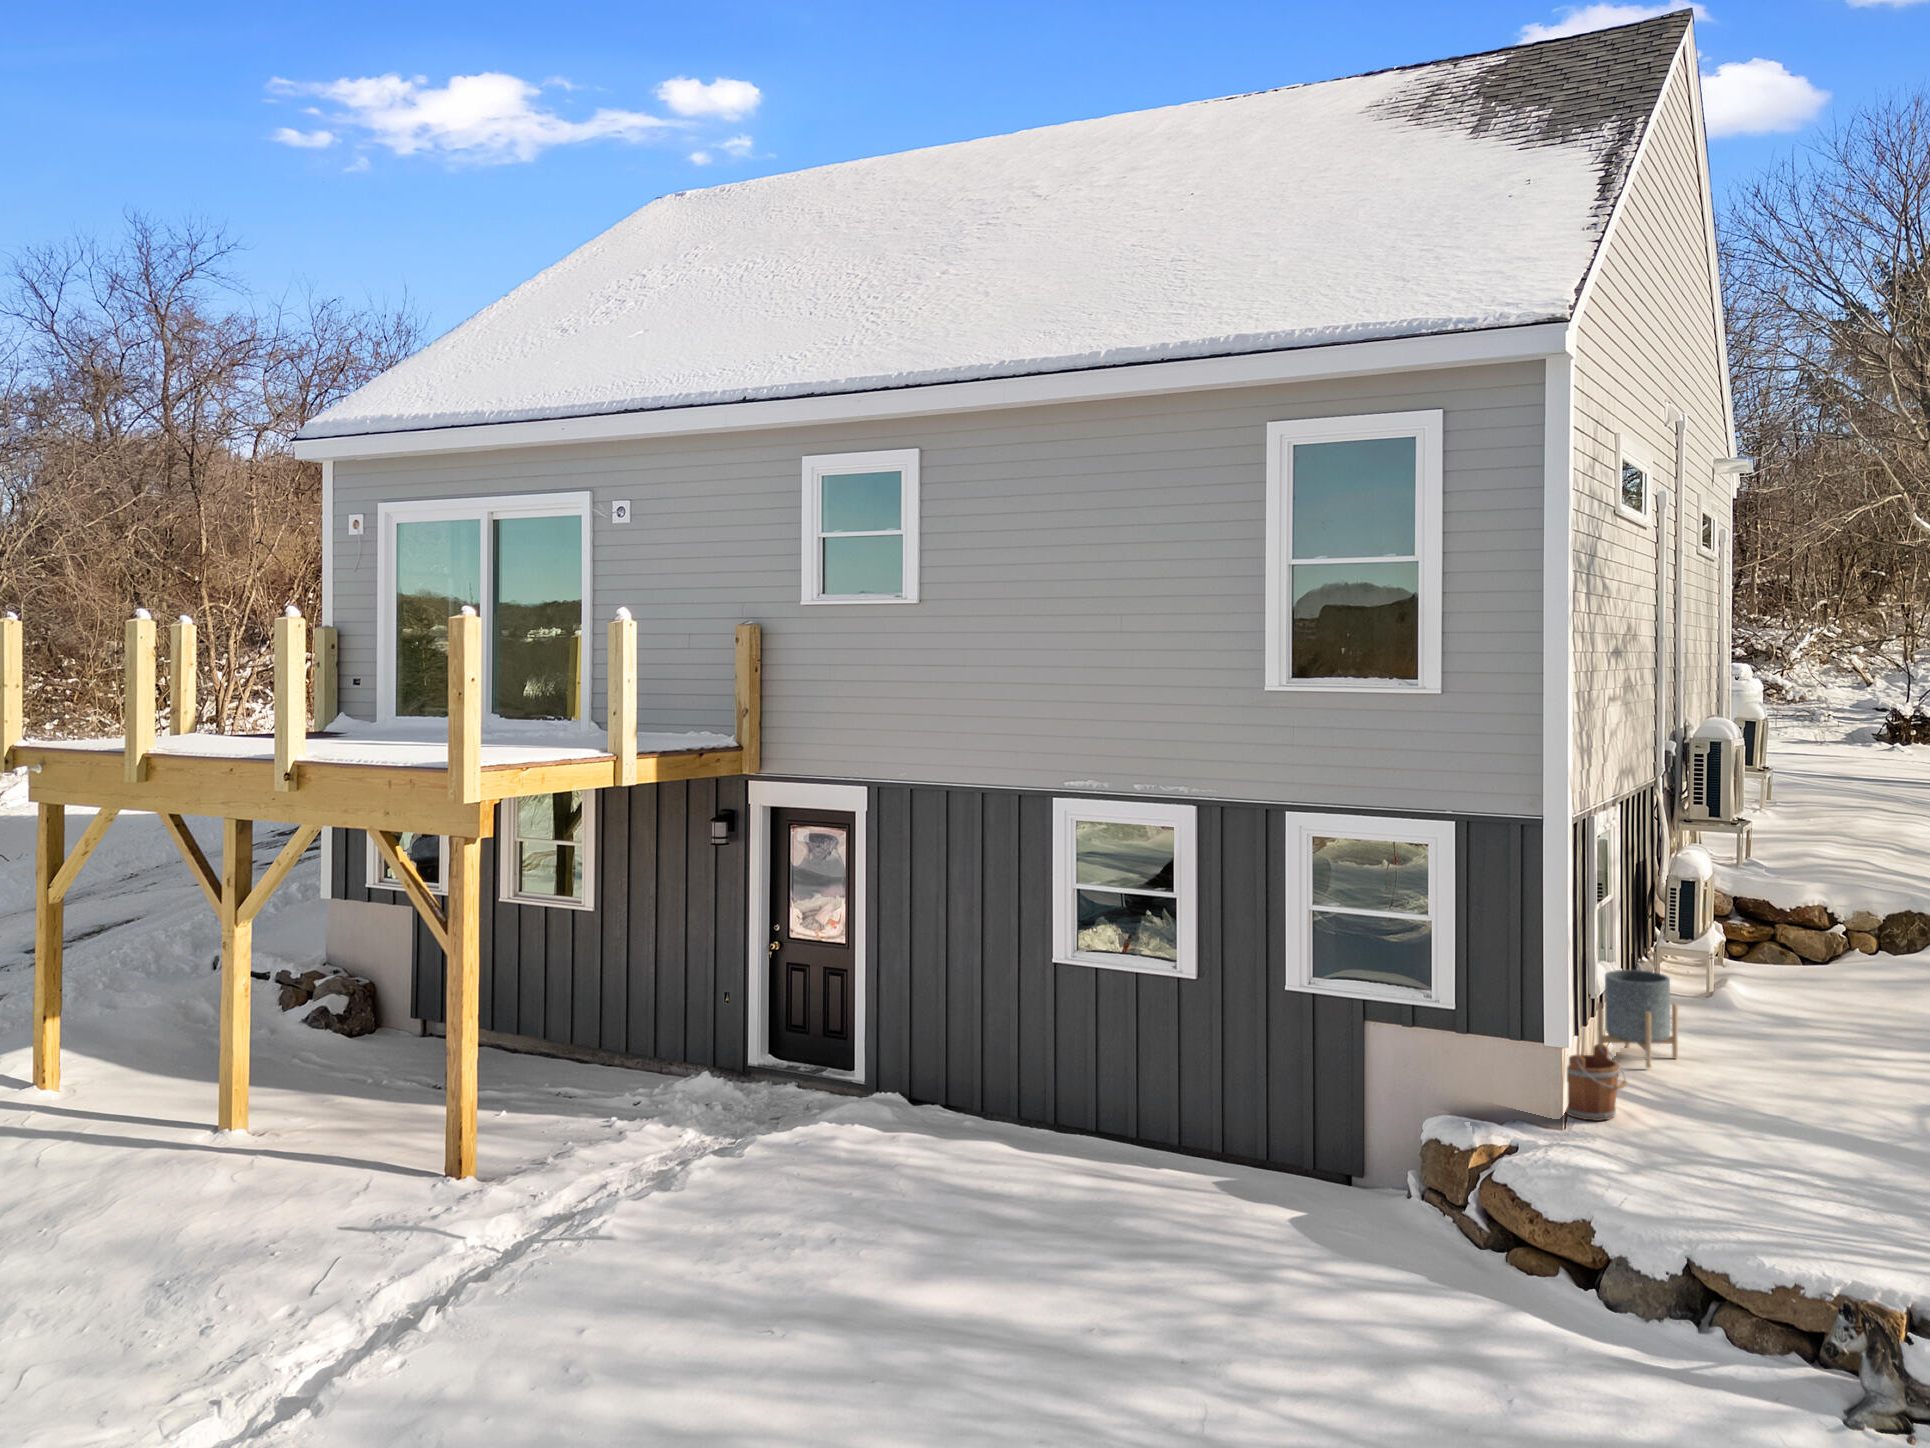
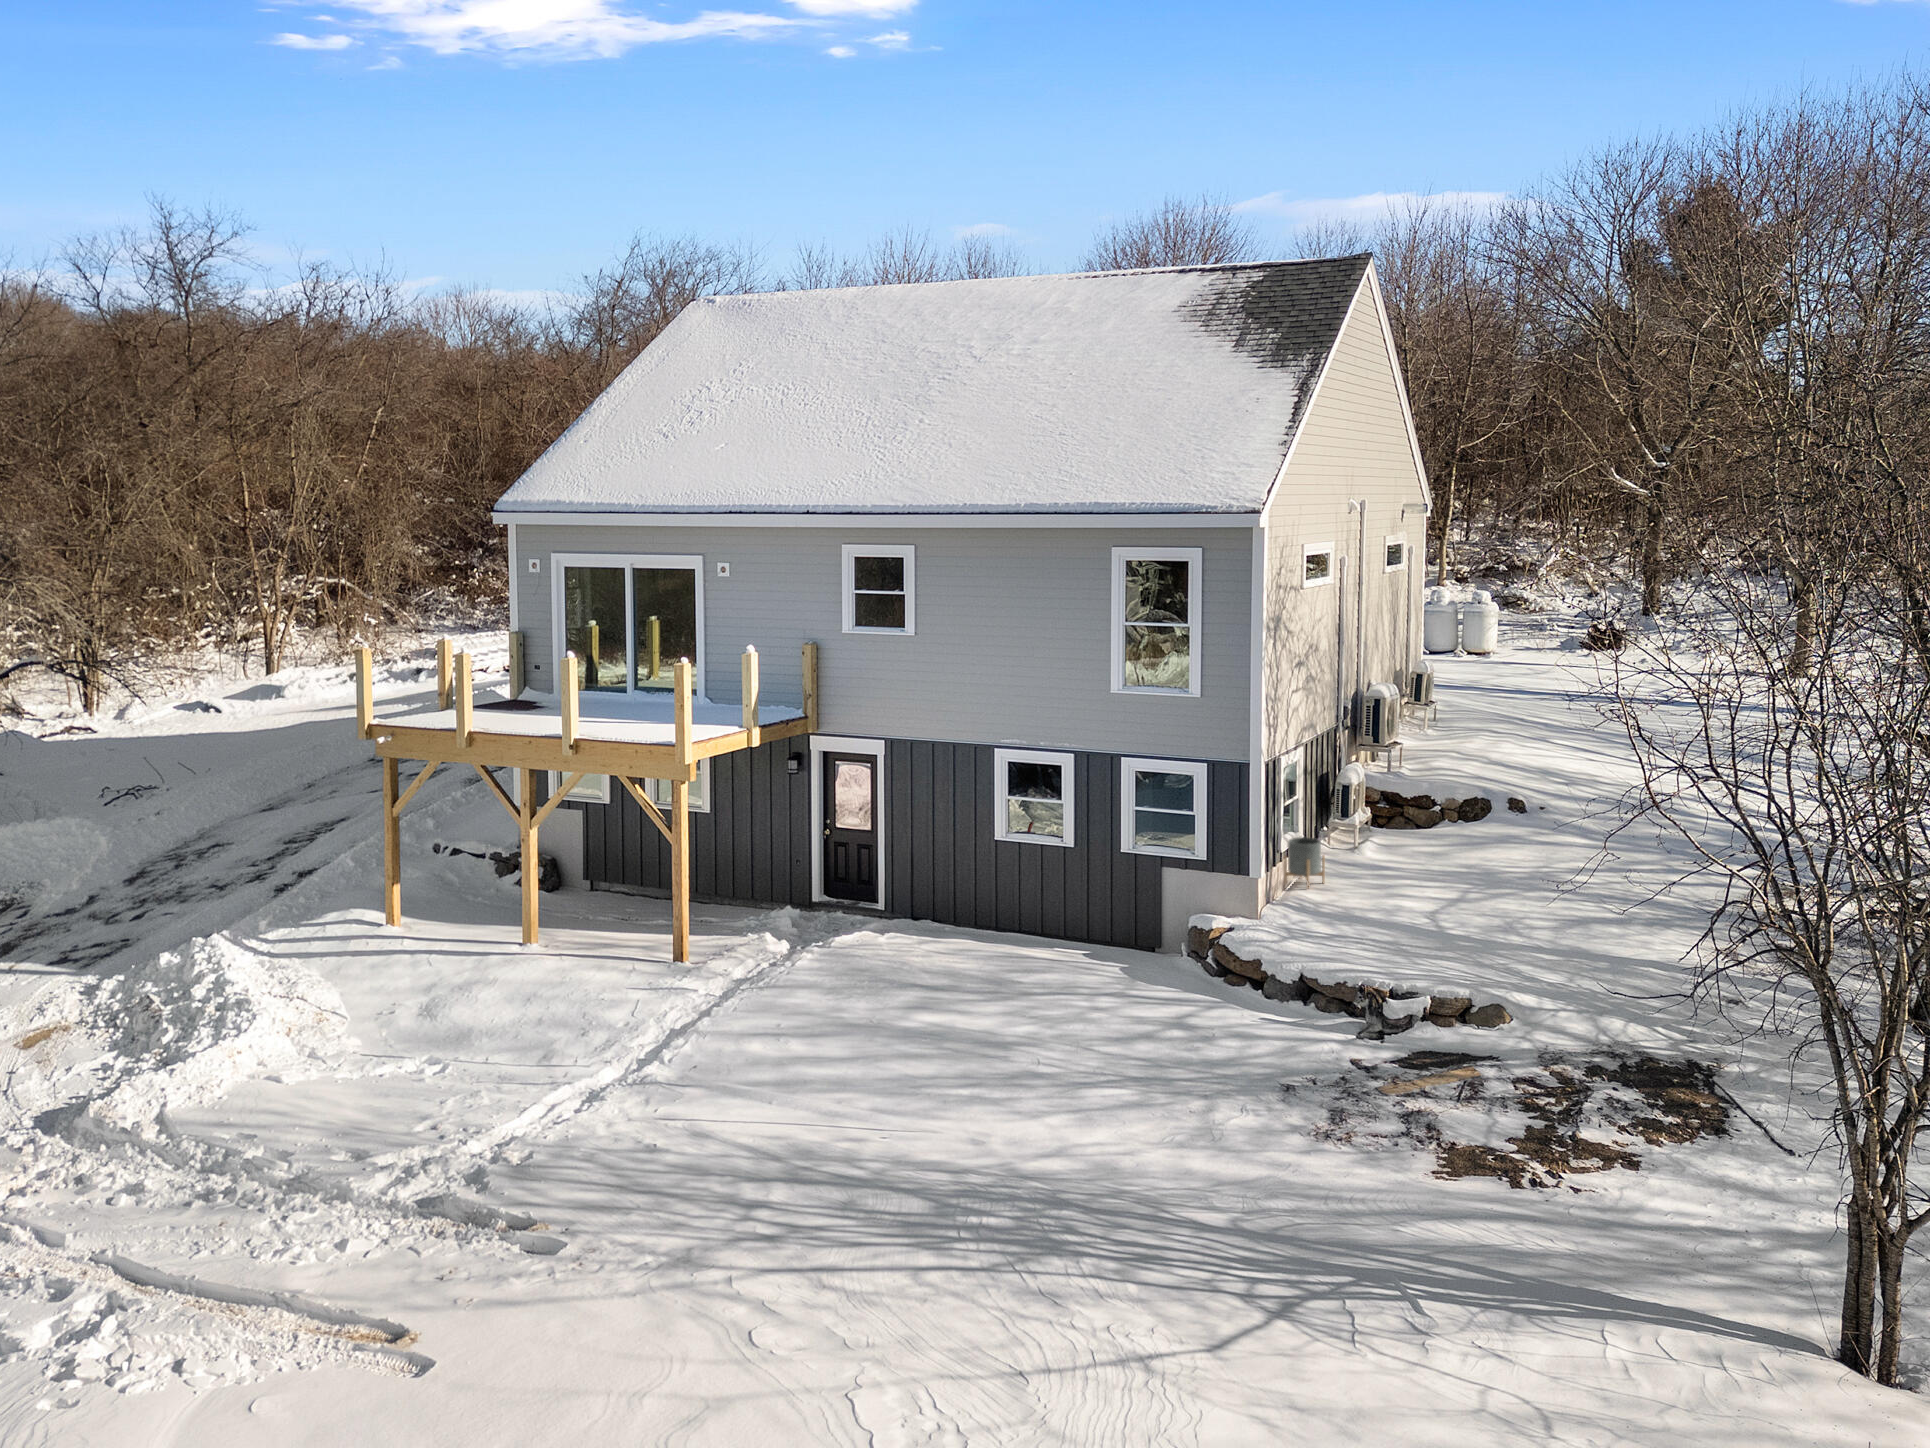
bucket: present [1566,1044,1627,1121] -> none [1257,877,1290,915]

